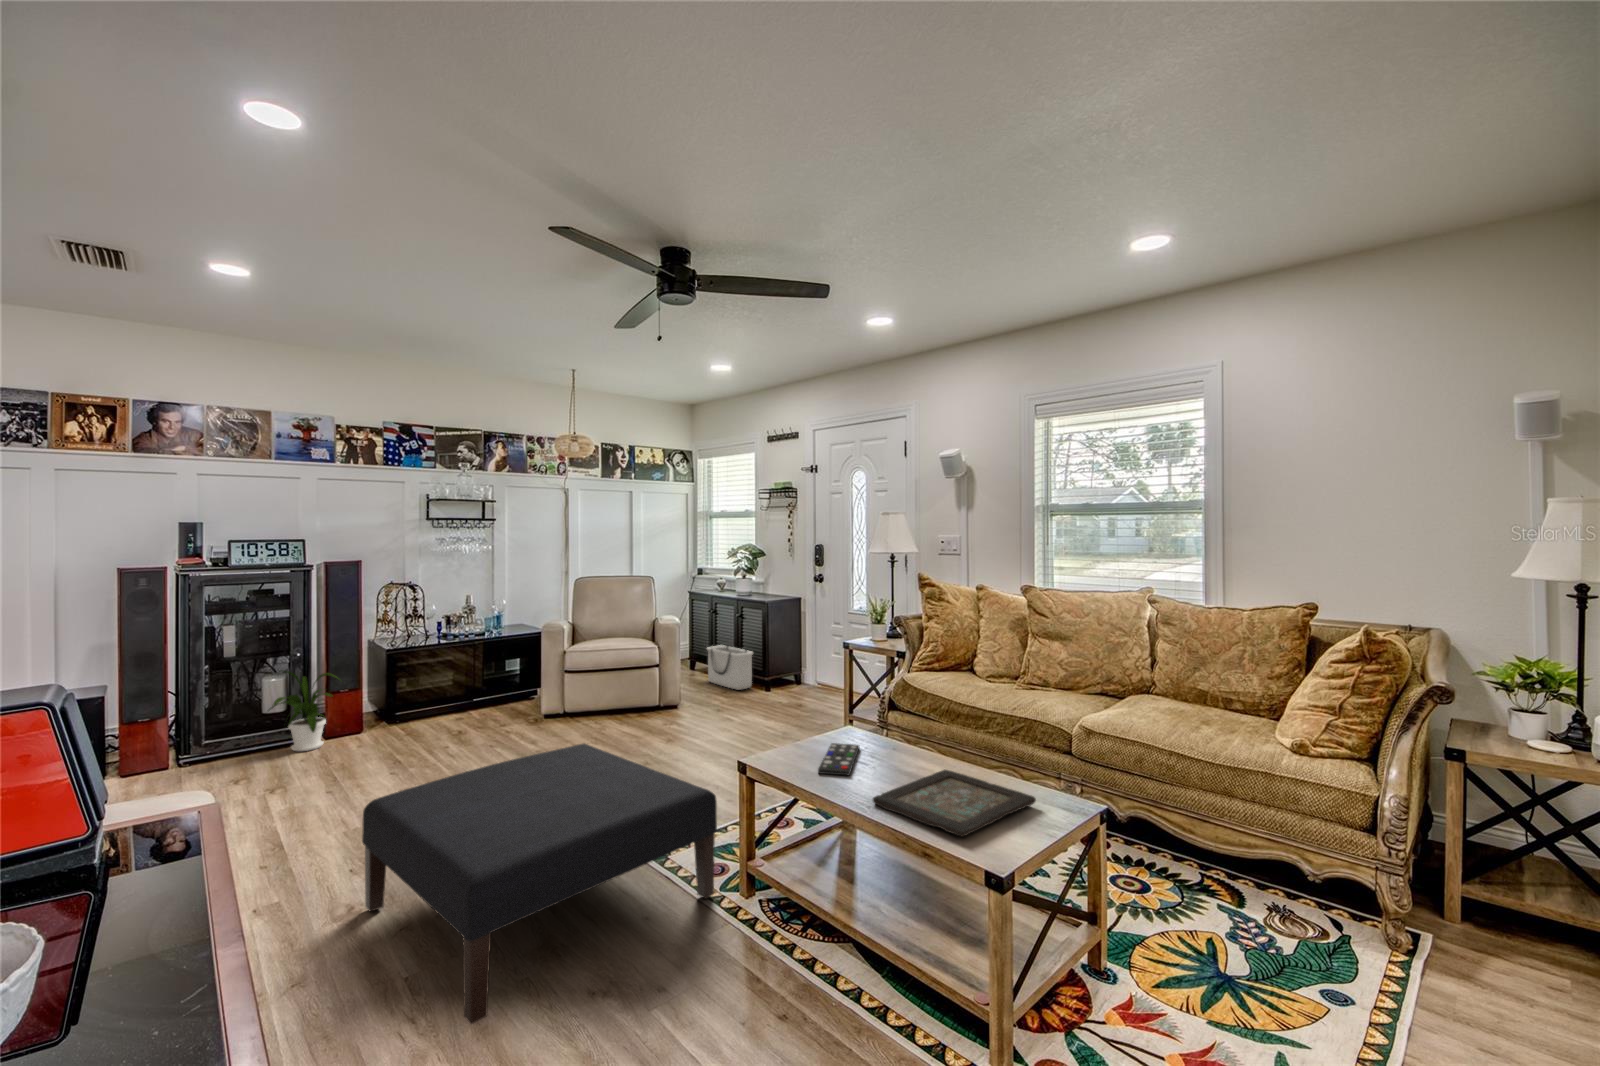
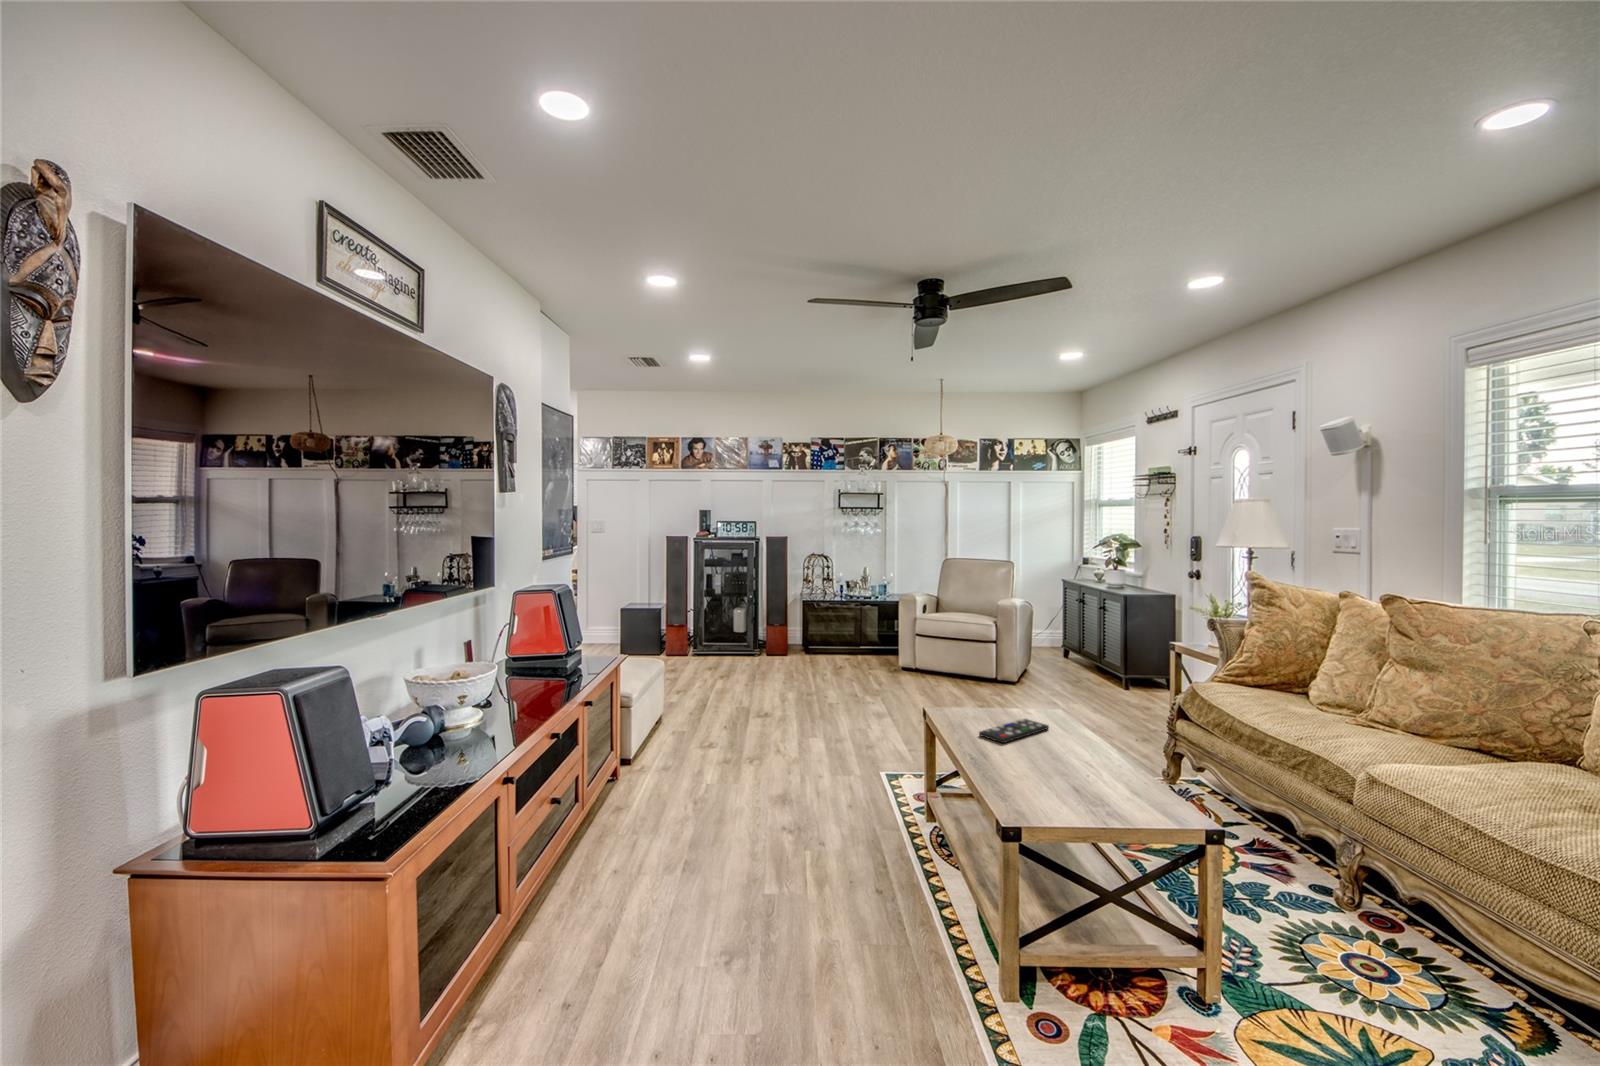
storage bin: present [707,645,753,690] -> none [1067,635,1110,681]
house plant: present [269,671,342,751] -> none [726,608,770,664]
ottoman: present [362,744,717,1024] -> none [707,683,909,827]
decorative tray: present [873,769,1036,837] -> none [988,759,1150,808]

